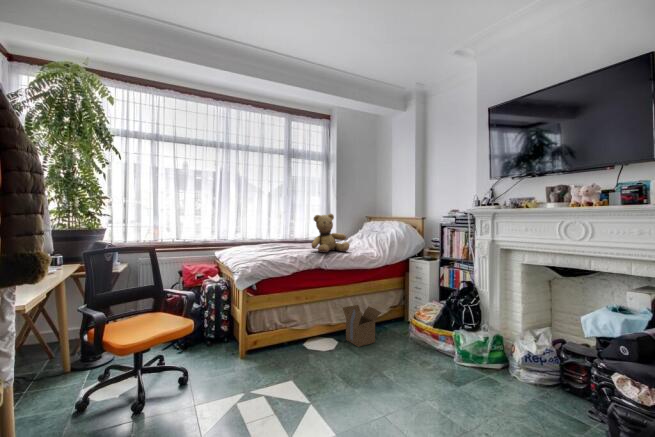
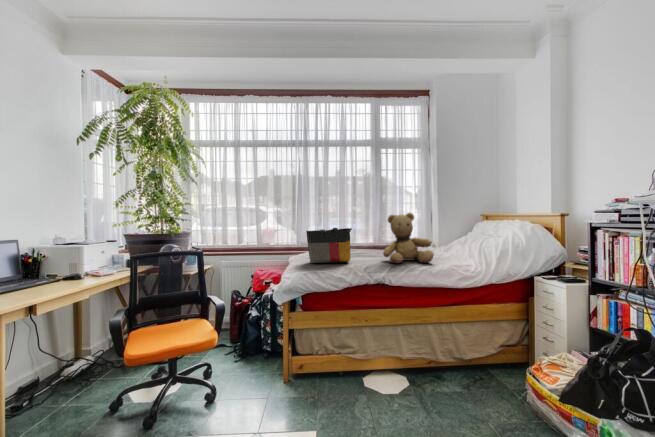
tote bag: none [253,225,291,255] -> present [306,228,352,263]
cardboard box: present [343,305,381,347] -> none [418,337,474,400]

